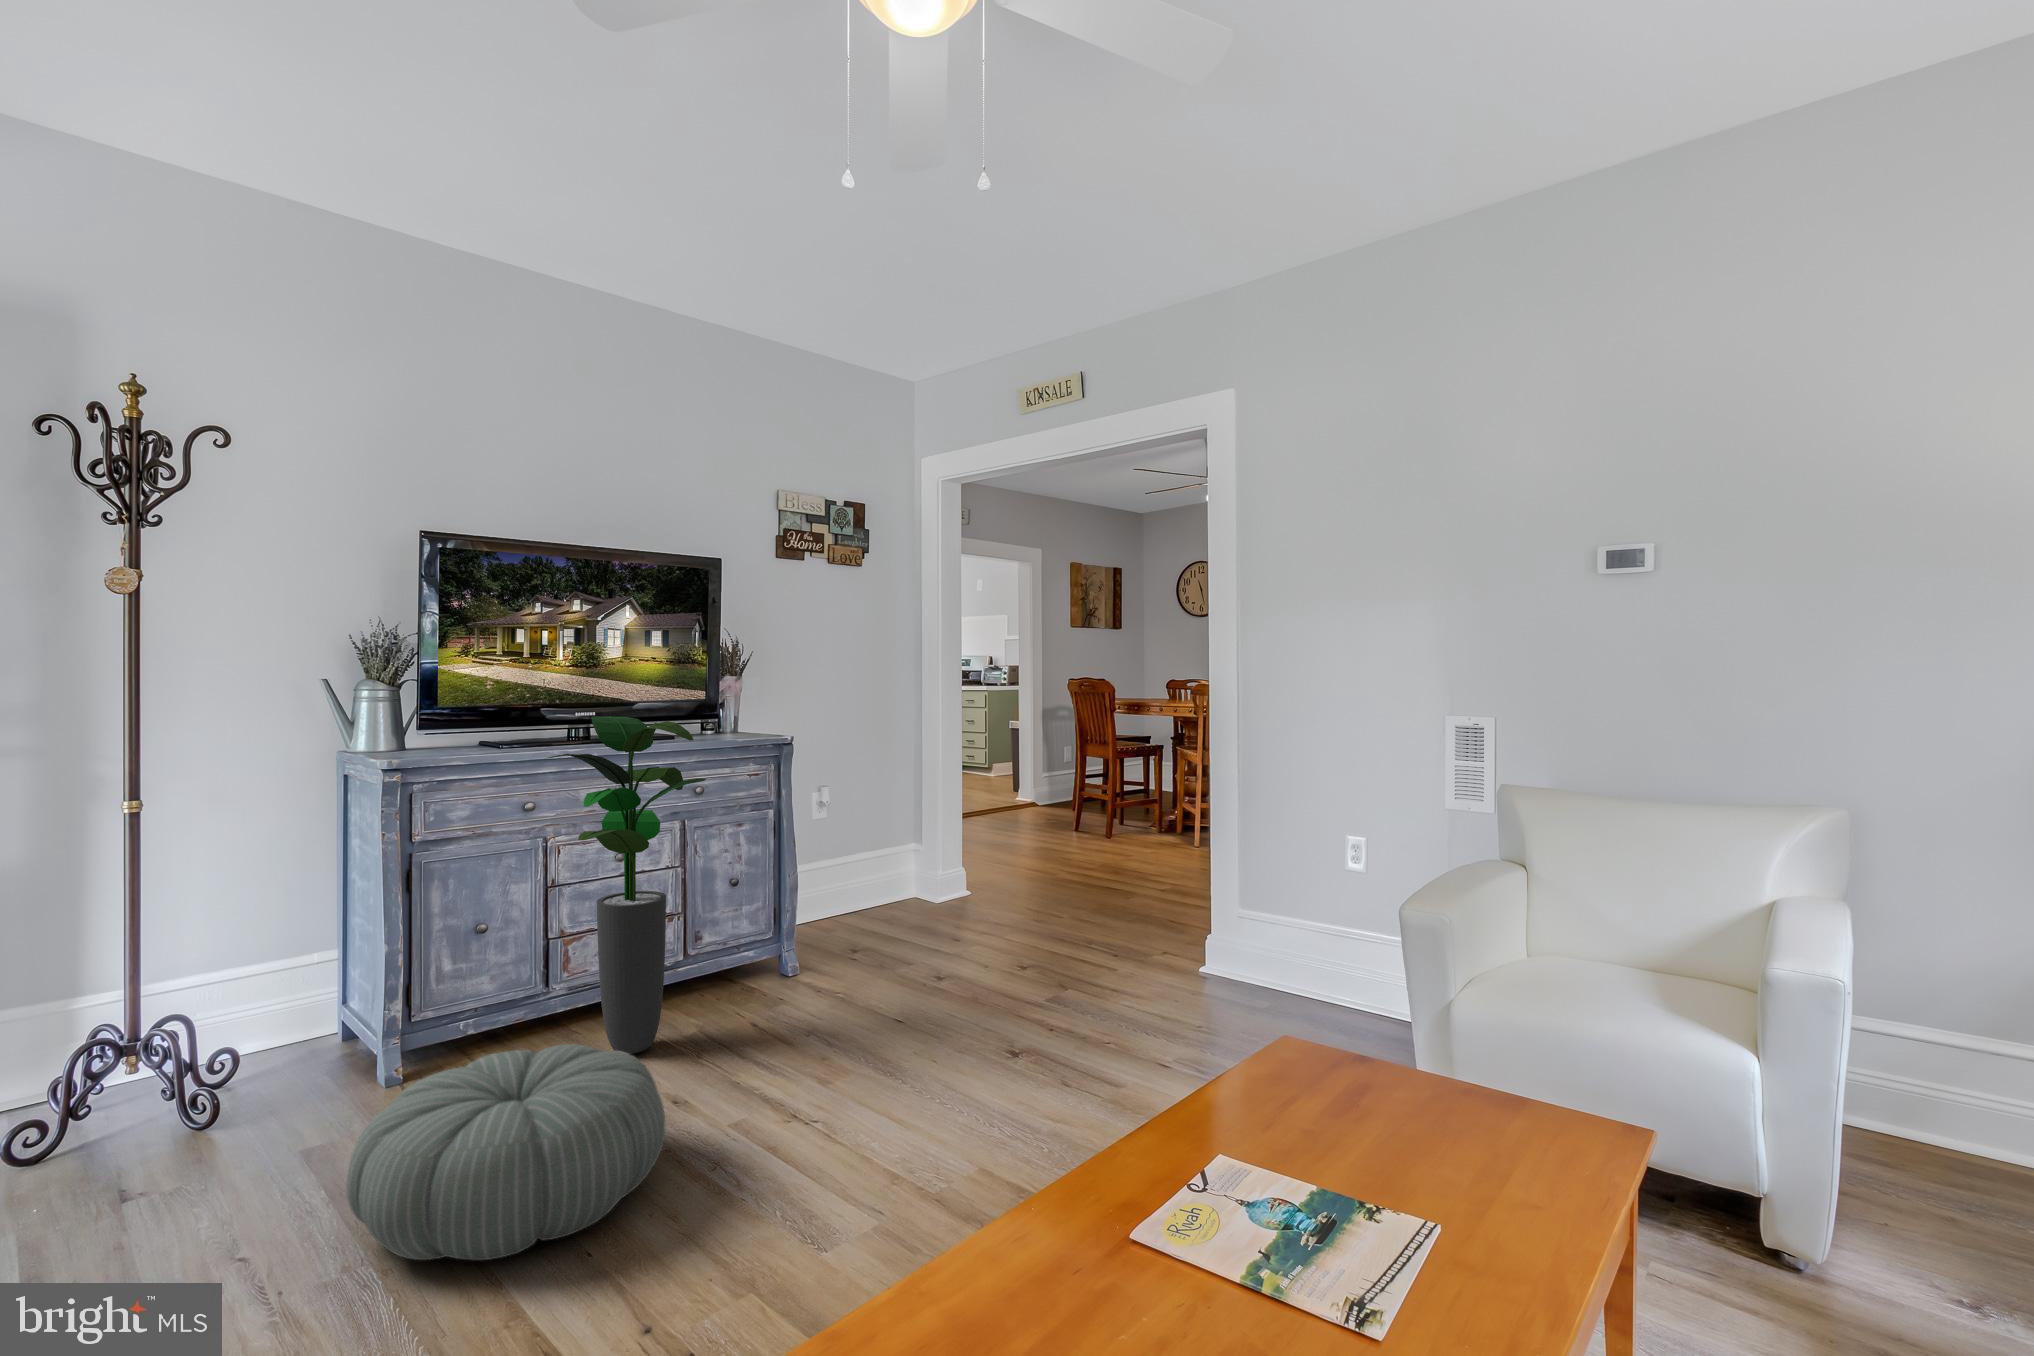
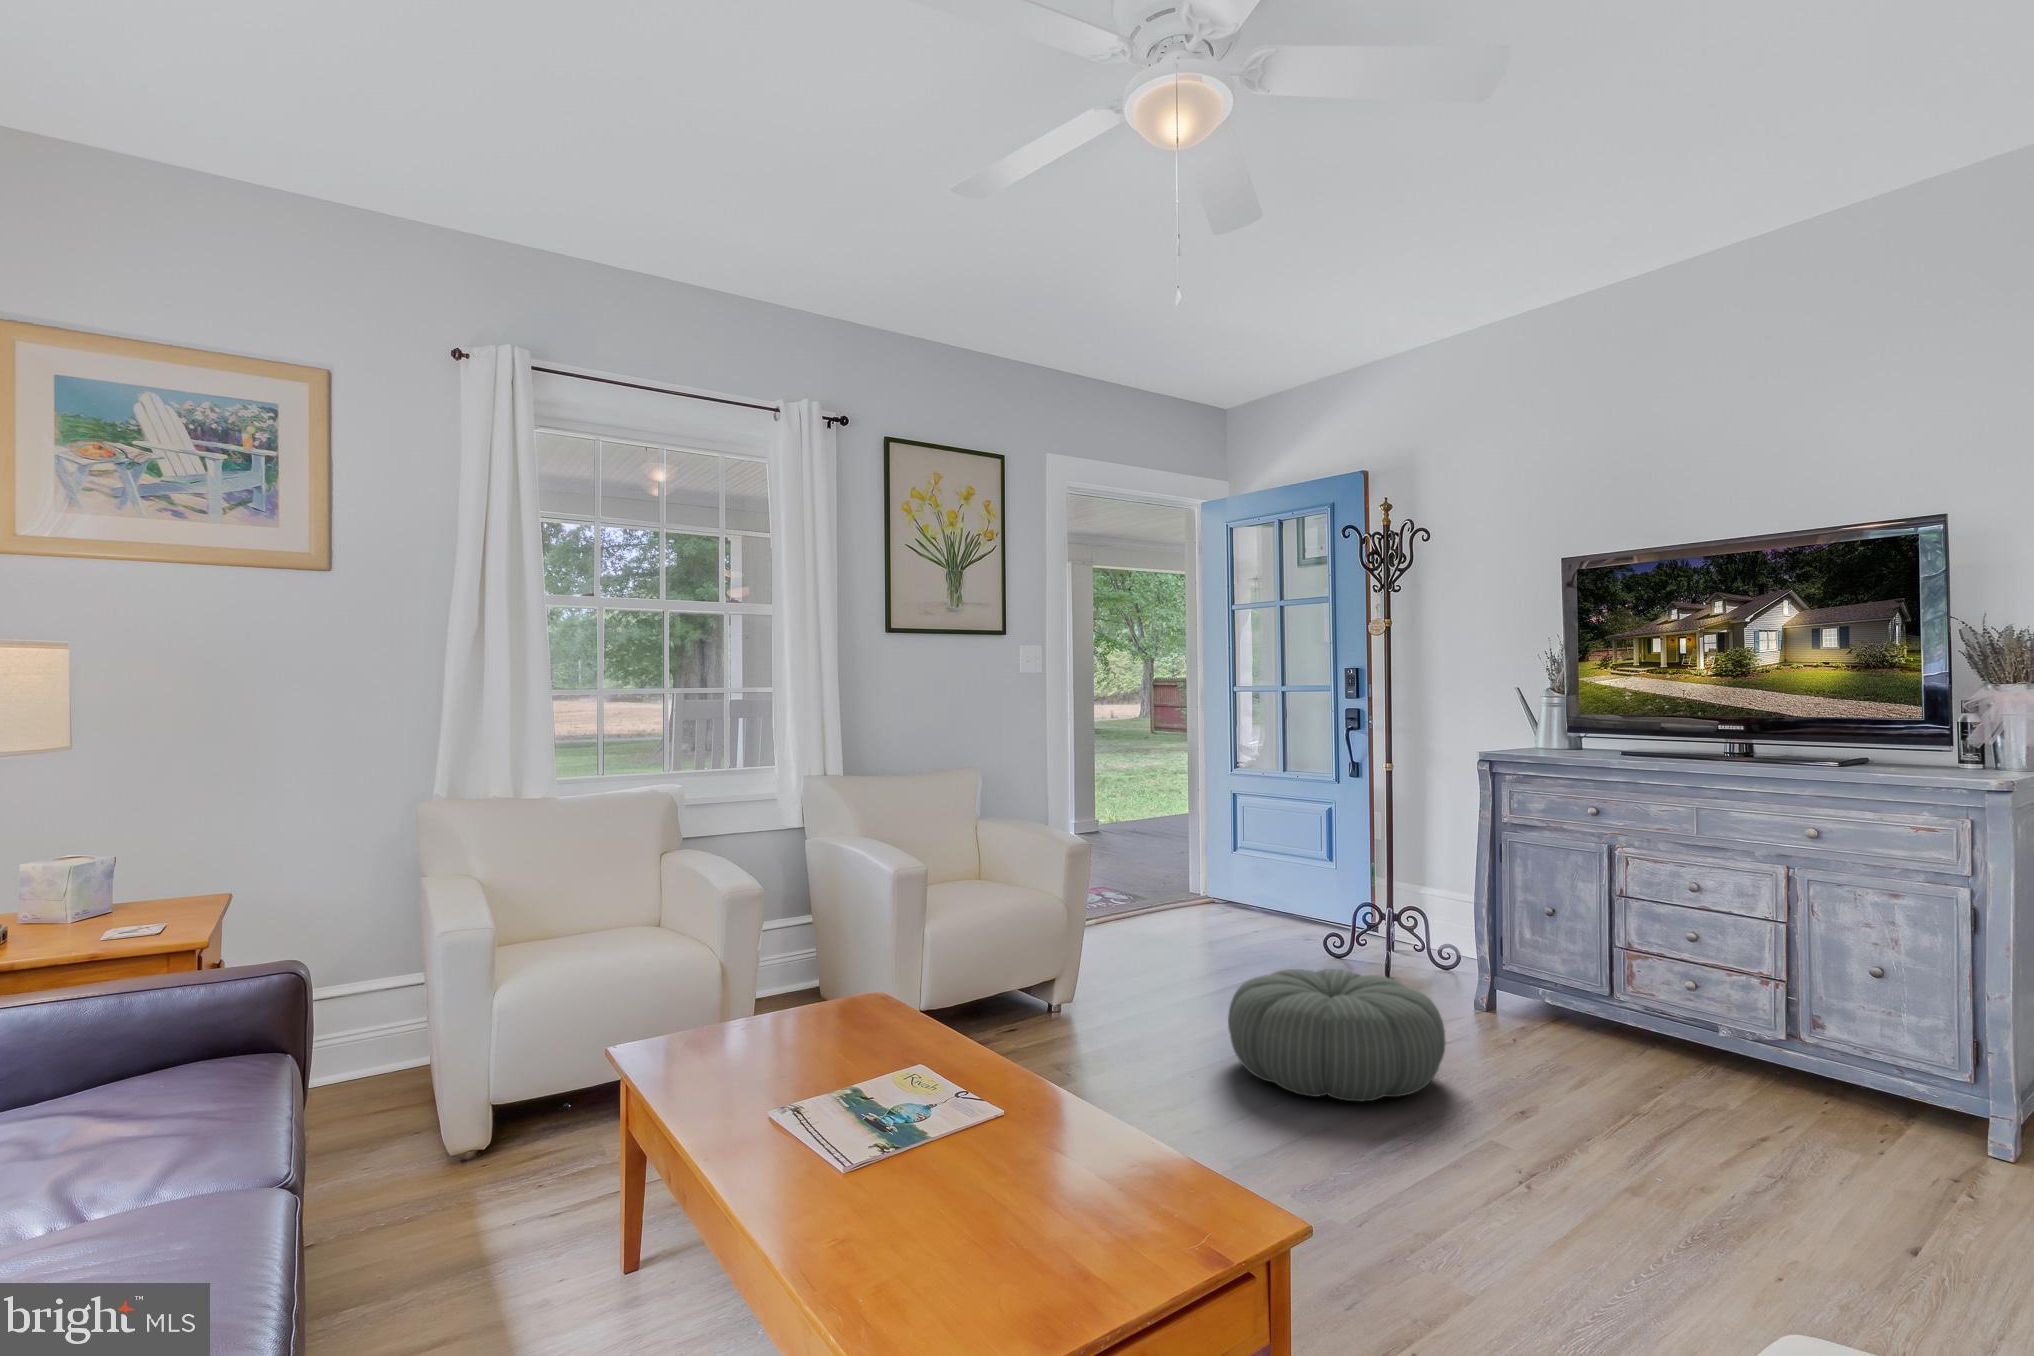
potted plant: present [548,716,706,1054] -> none [1529,726,1712,1082]

